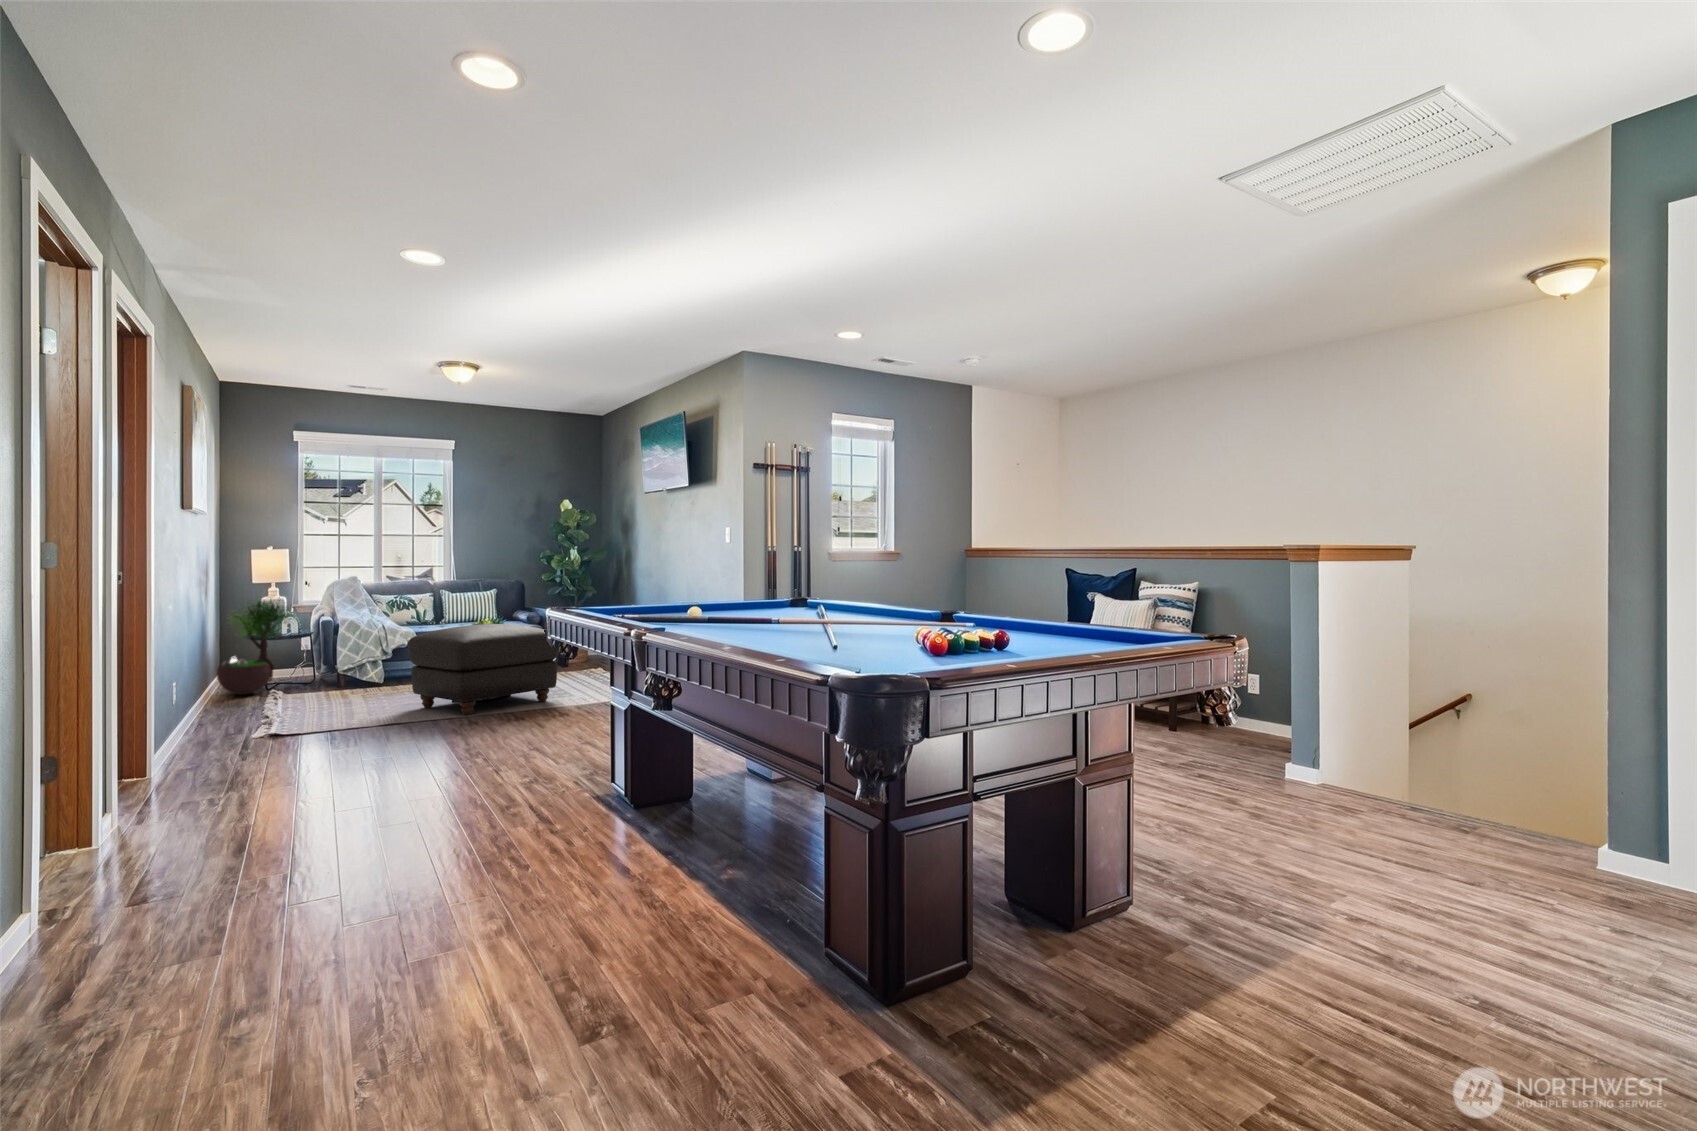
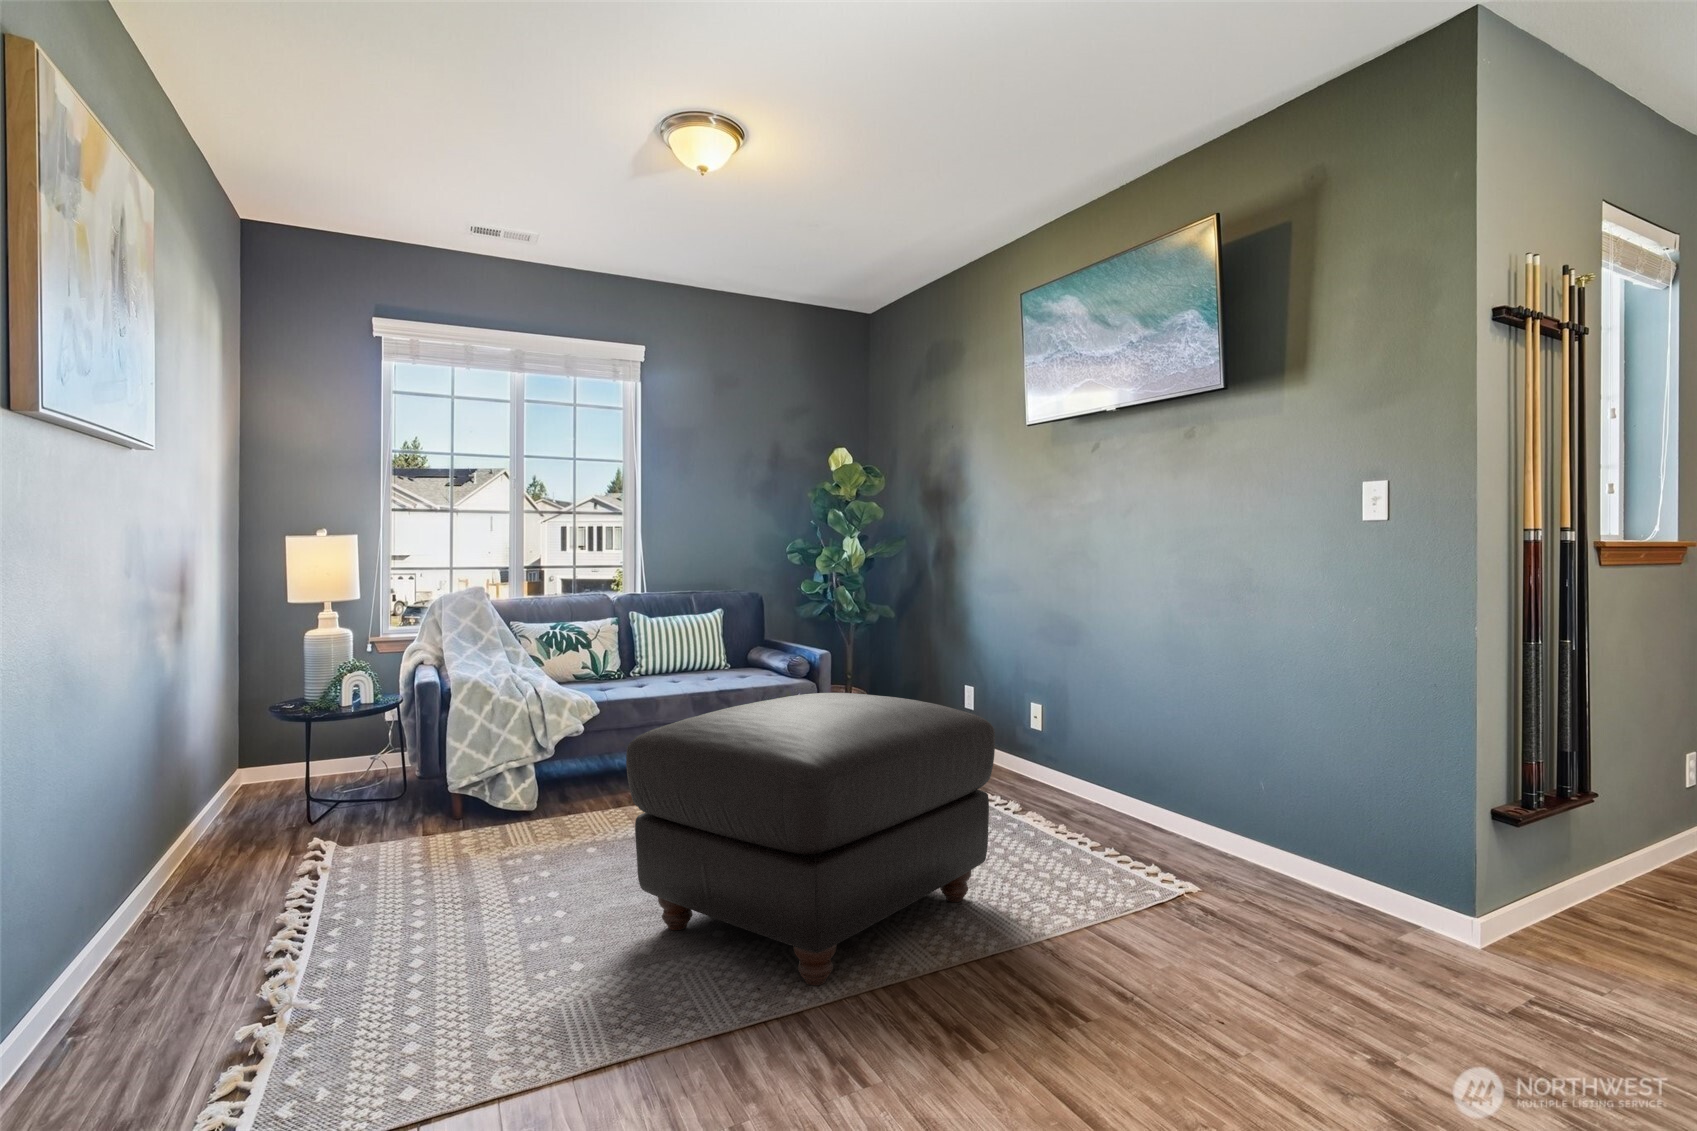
potted tree: present [217,597,287,695] -> none [188,615,350,850]

